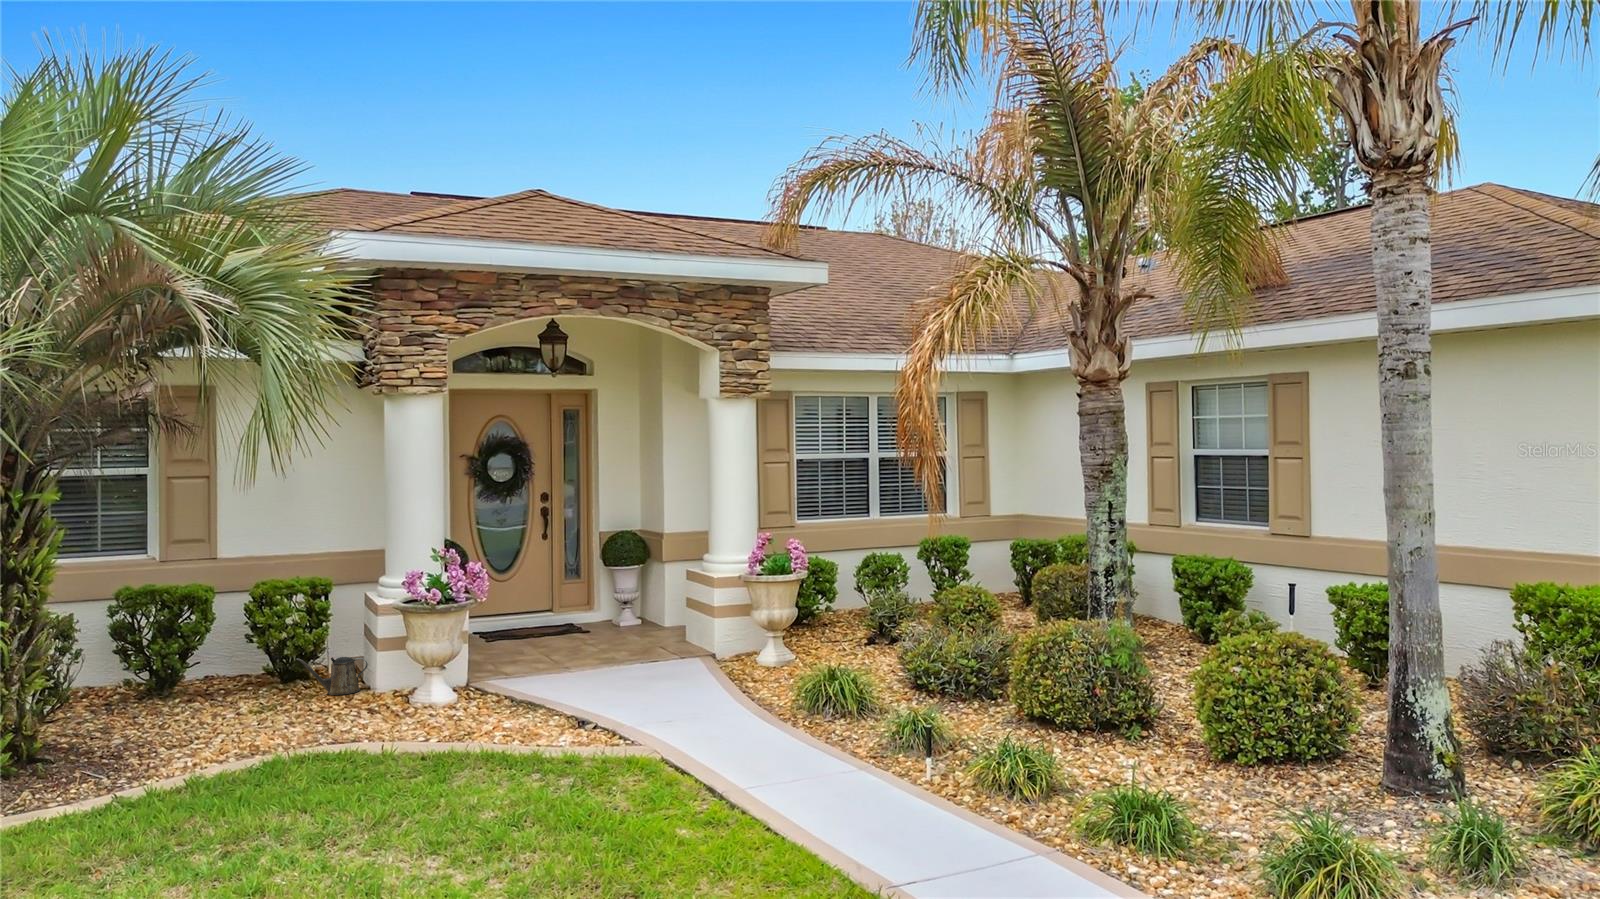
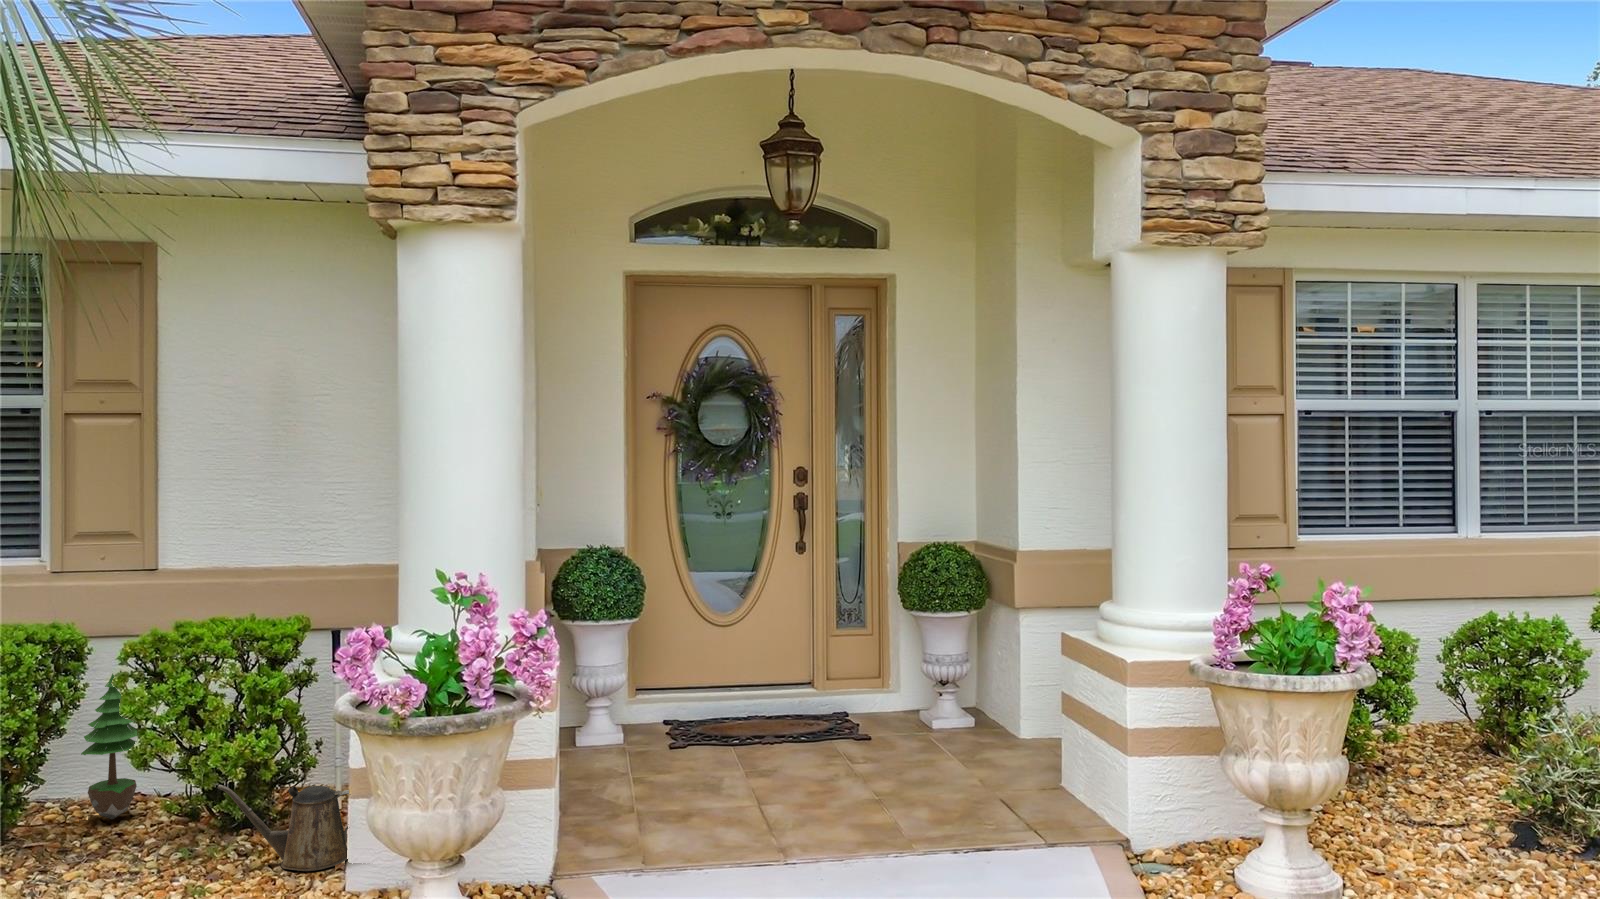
potted tree: none [189,615,220,691] -> present [81,674,137,819]

